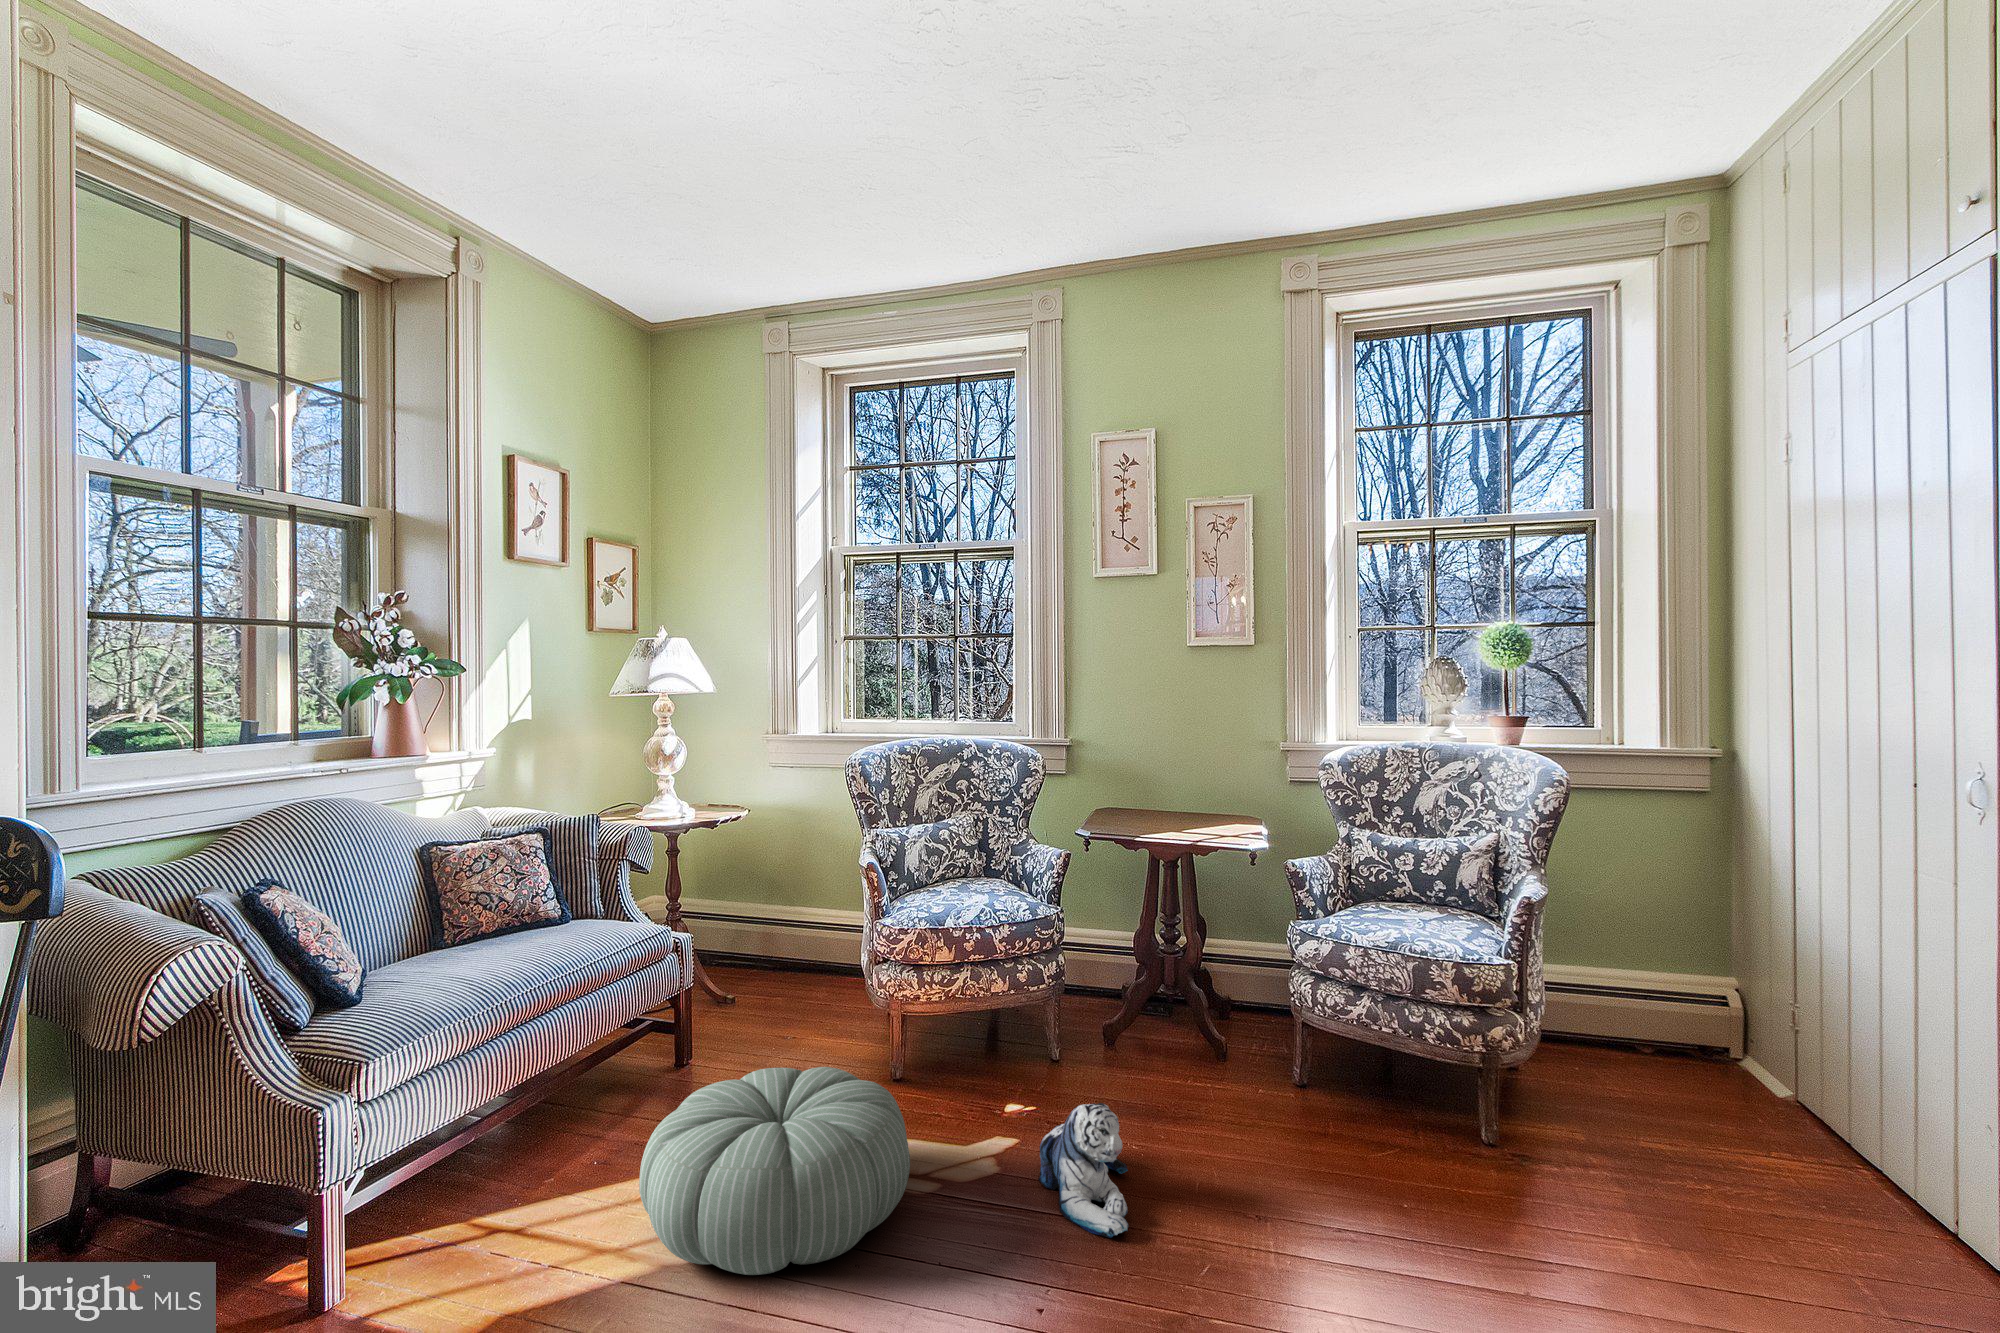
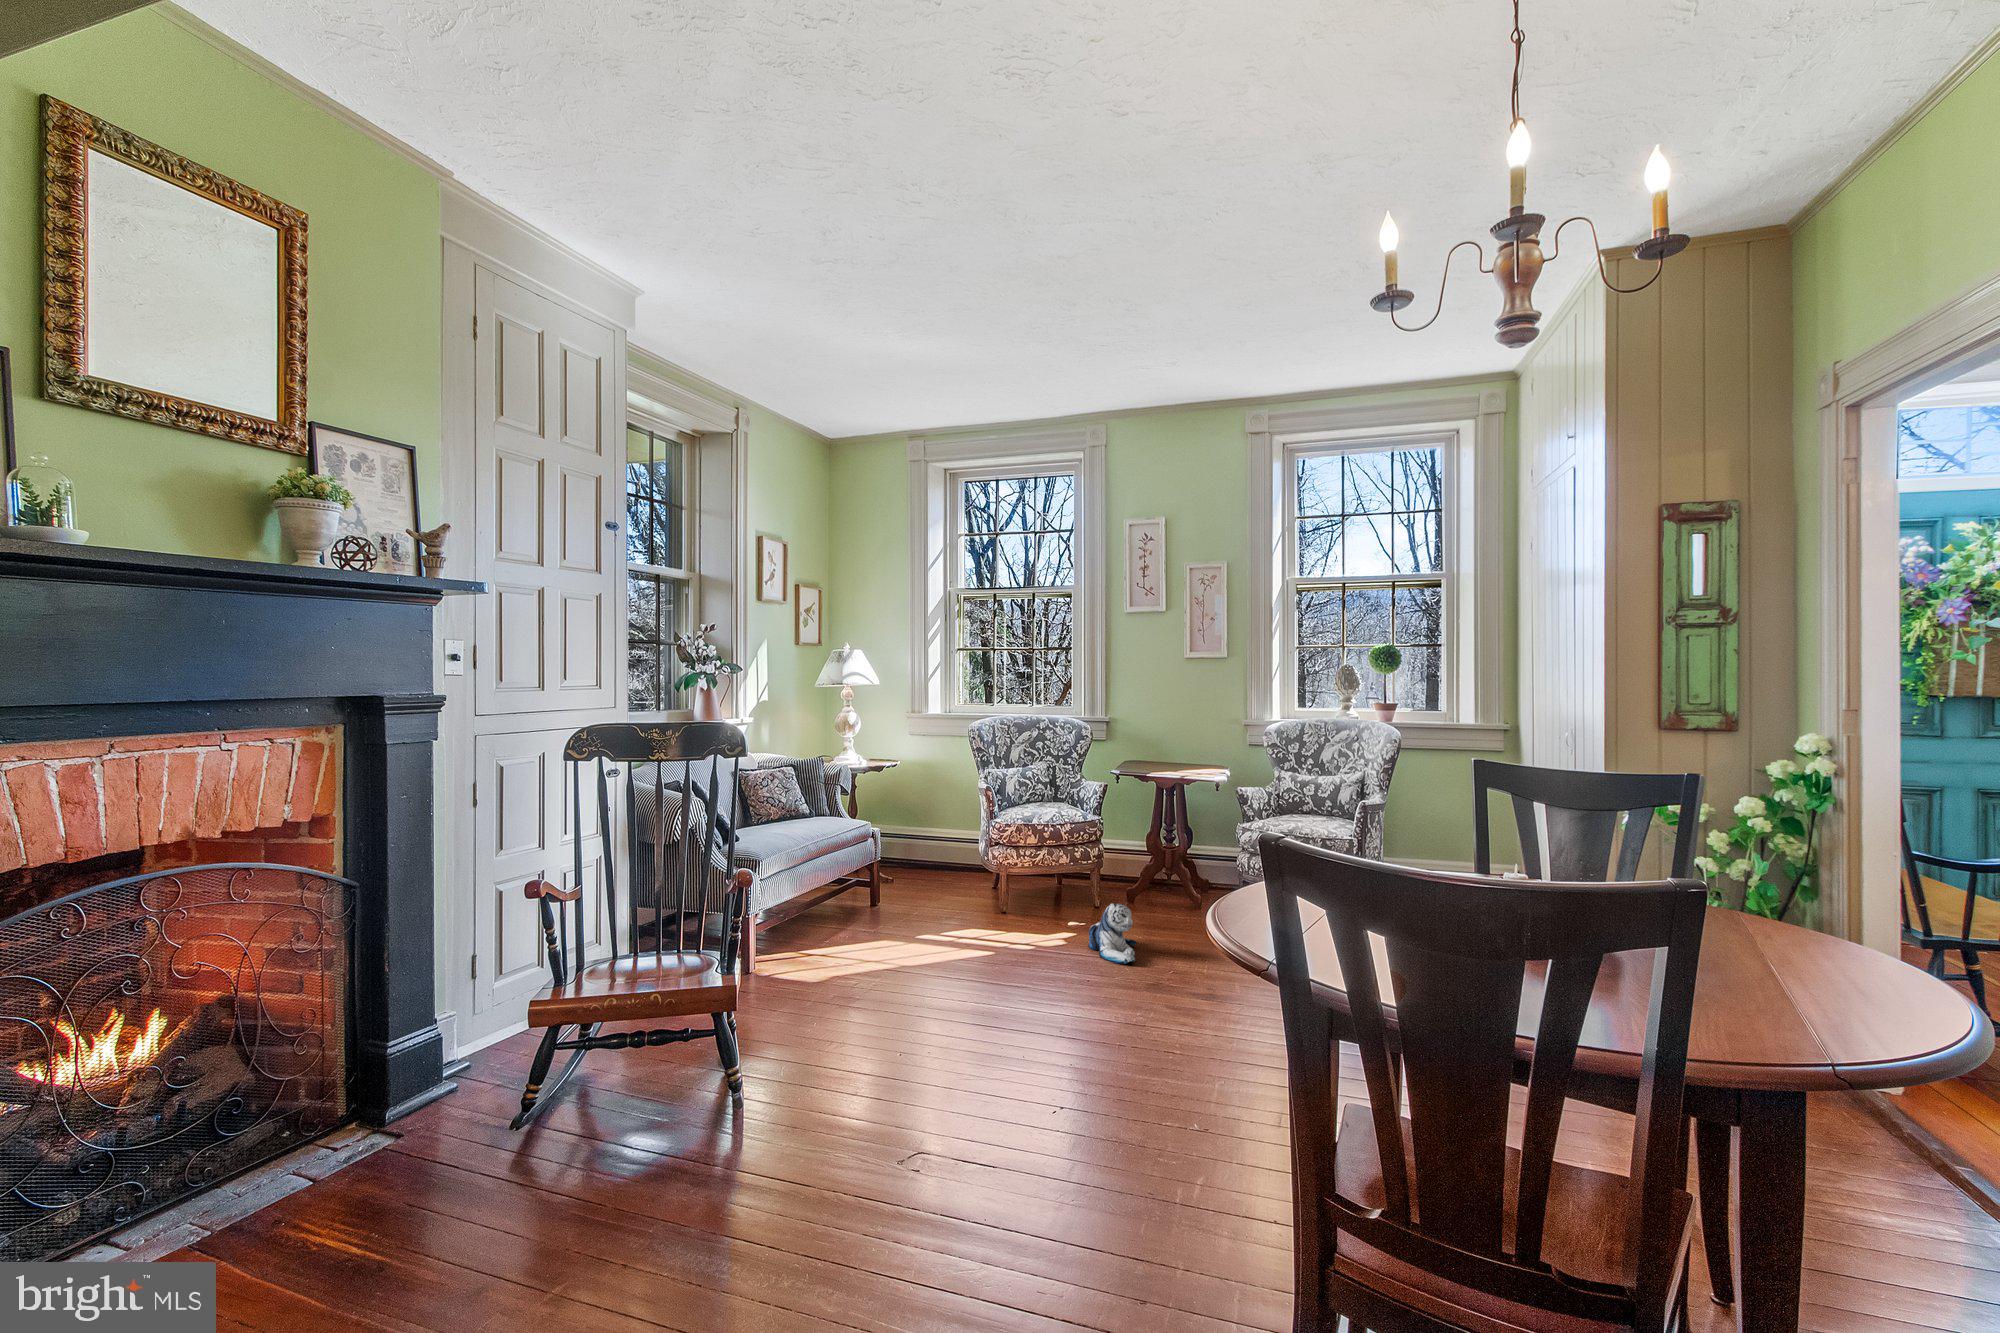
pouf: present [639,1067,910,1275] -> none [885,887,1021,969]

